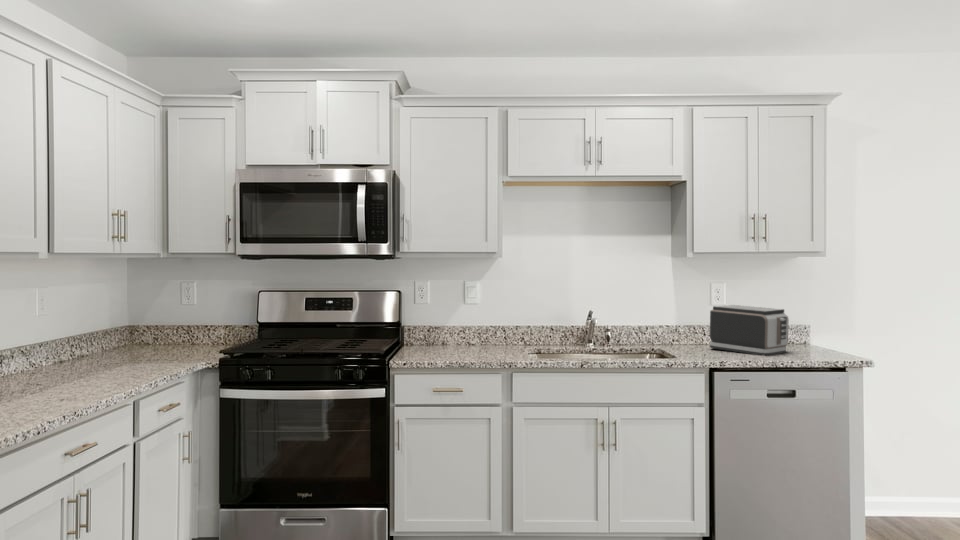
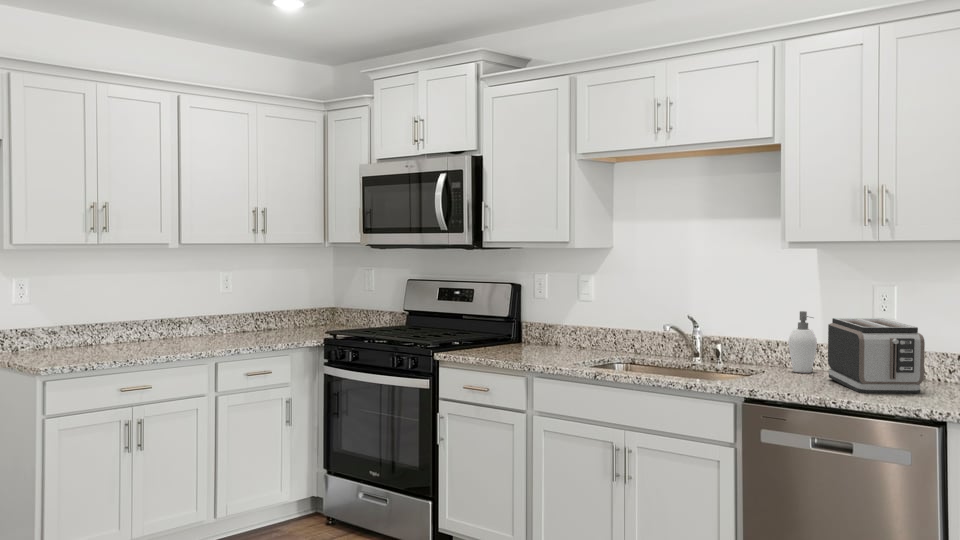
soap dispenser: none [664,303,688,347] -> present [789,311,817,373]

